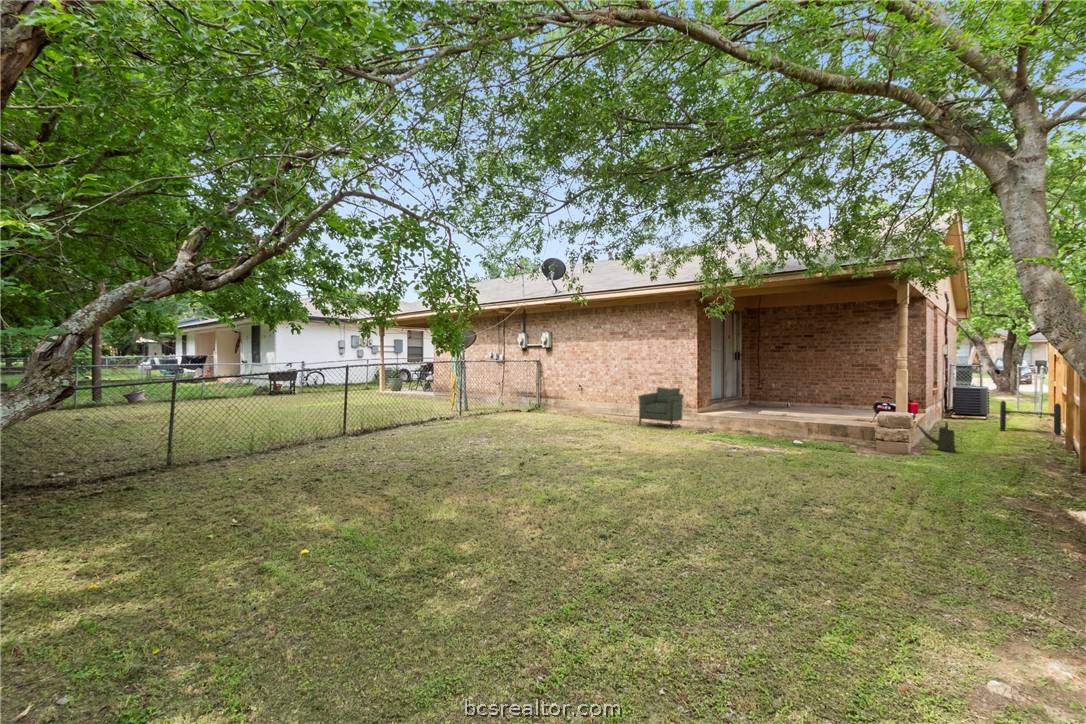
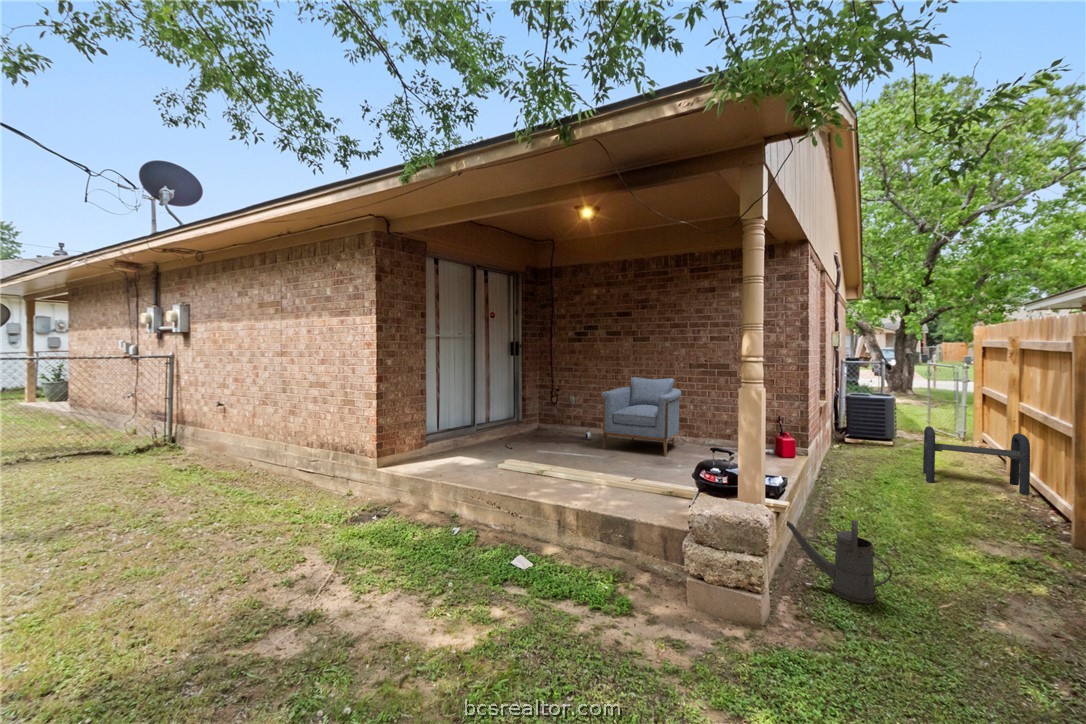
armchair: present [638,387,684,429] -> present [602,377,681,456]

